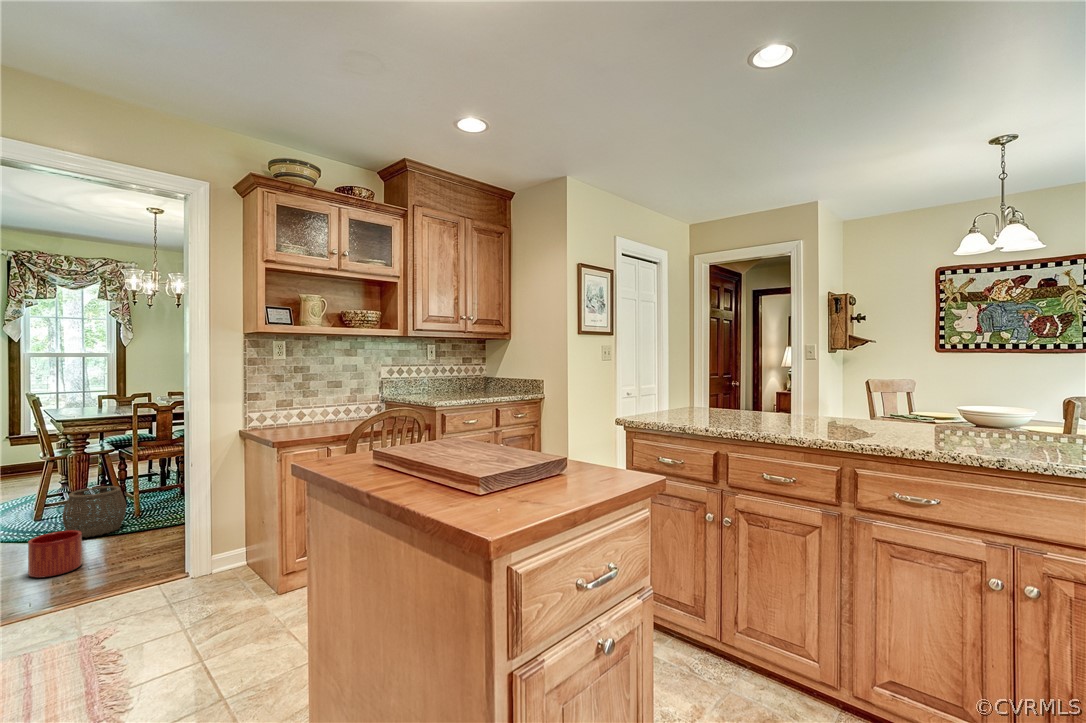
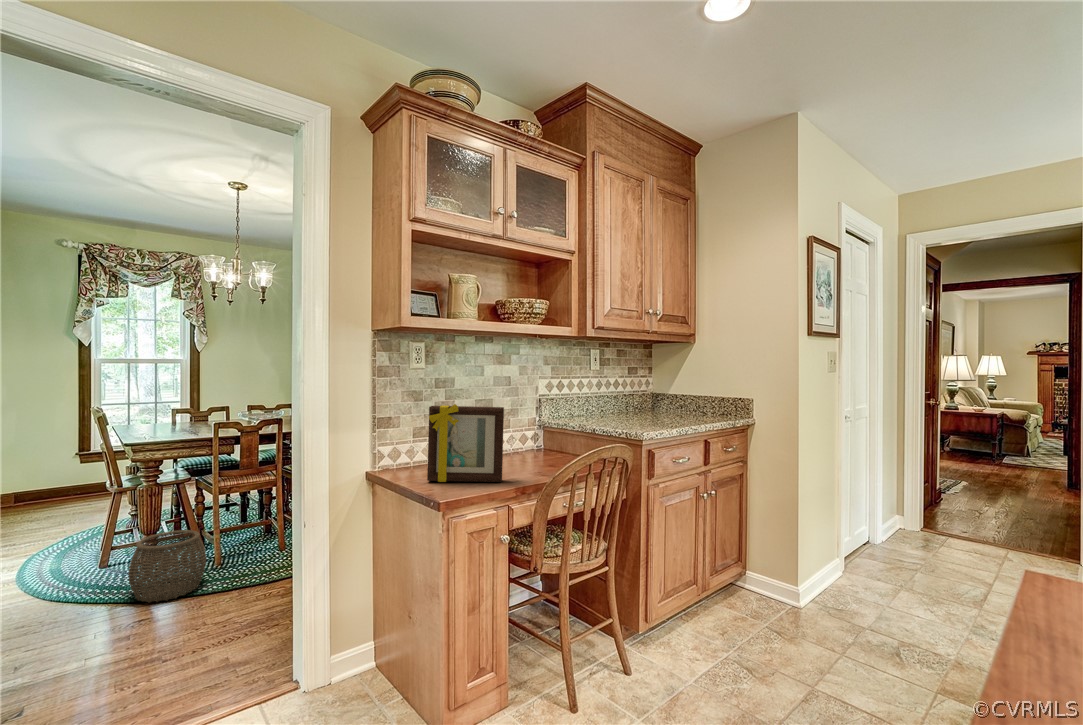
picture frame: none [276,382,330,434] -> present [427,404,504,482]
planter: present [28,530,82,578] -> none [80,606,152,682]

